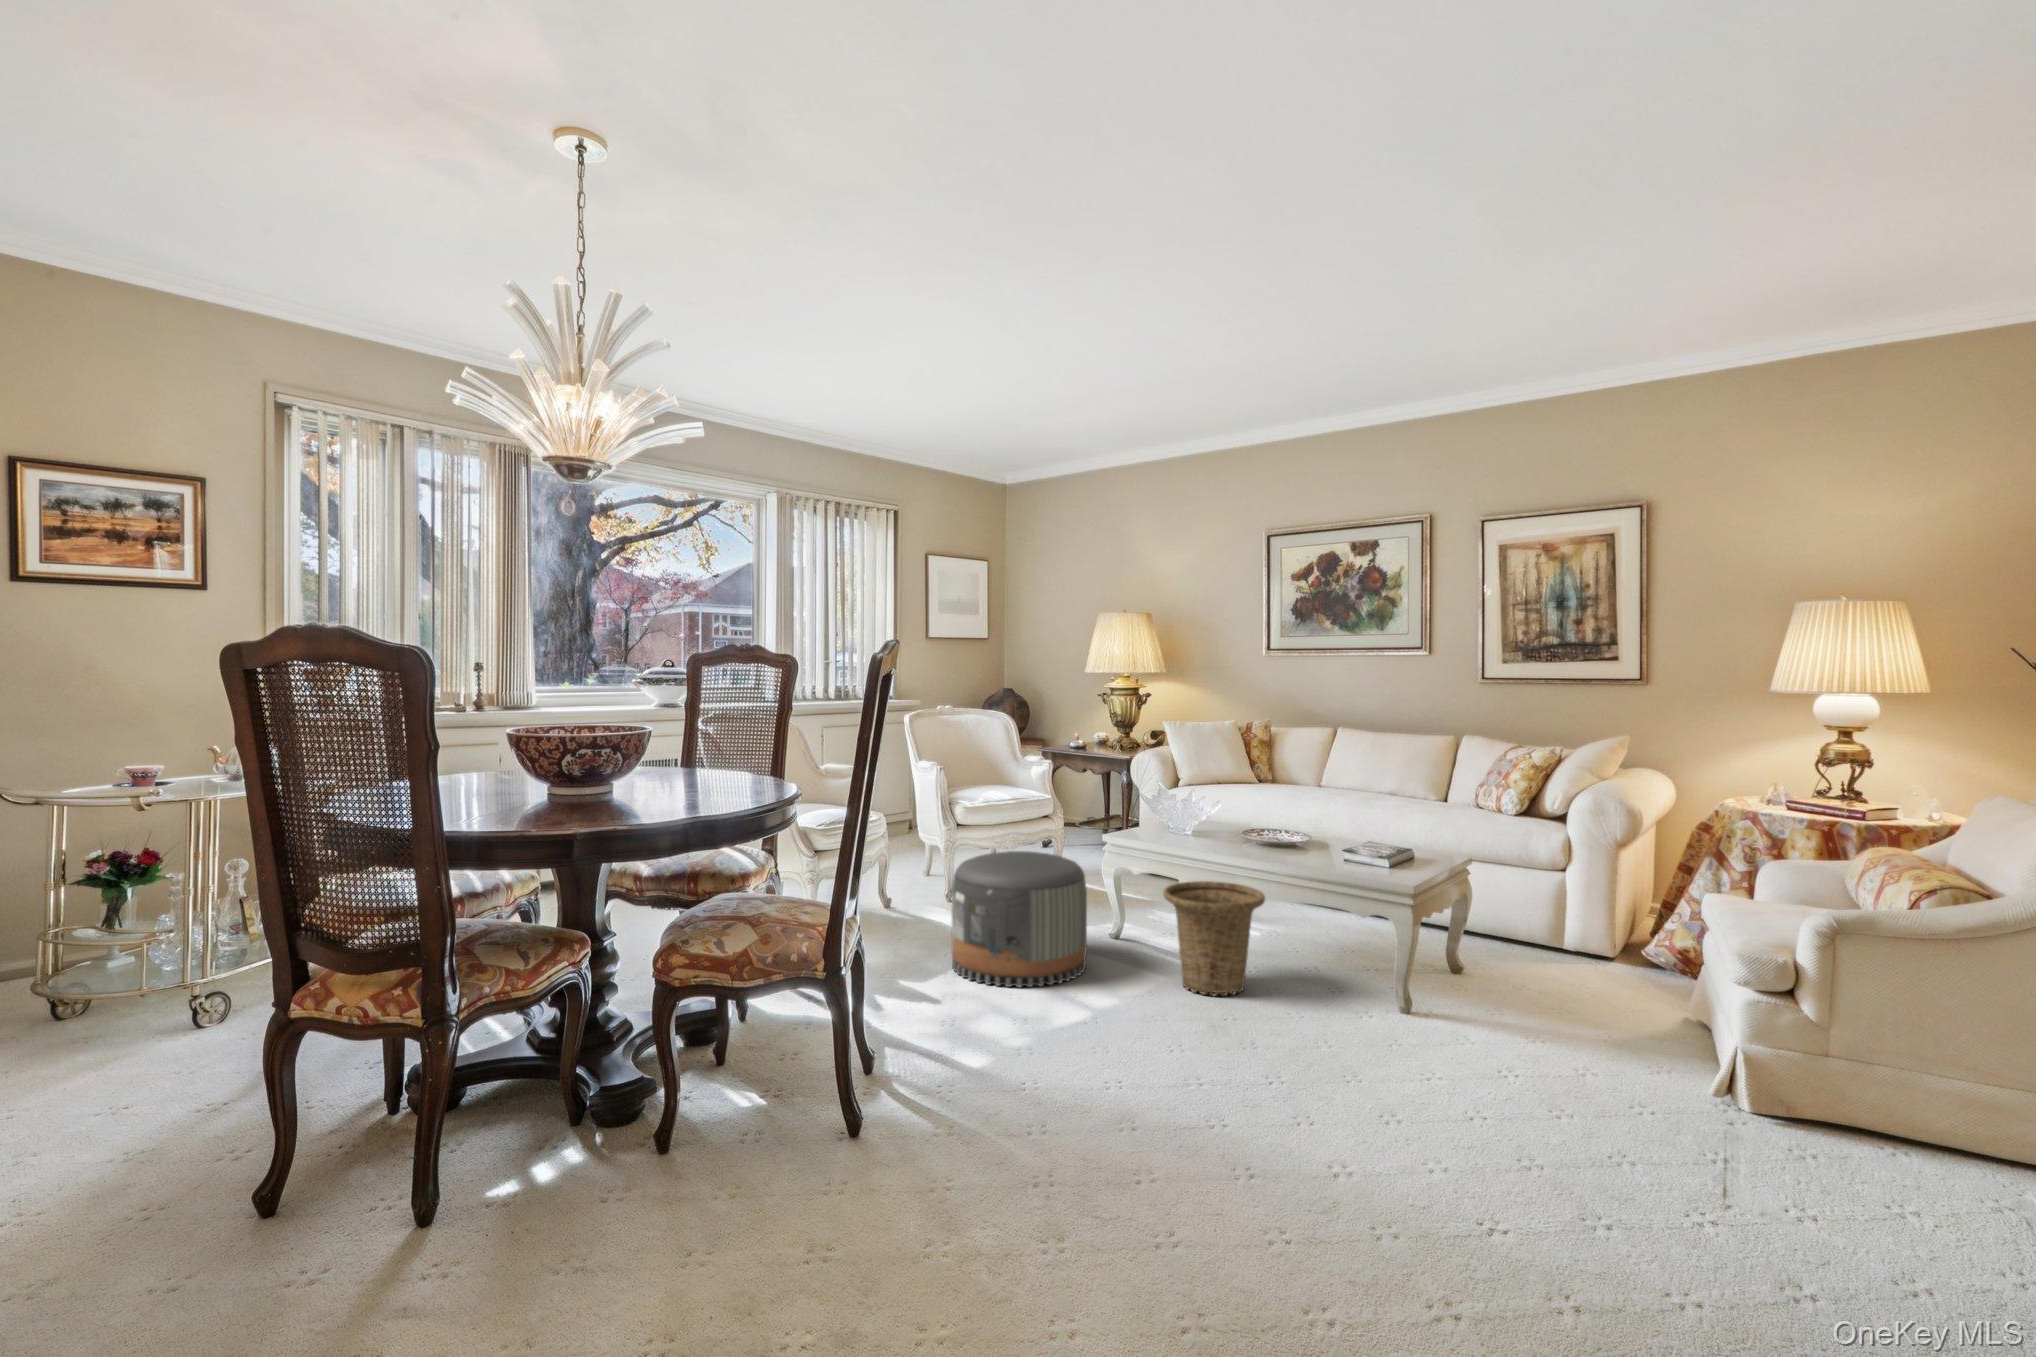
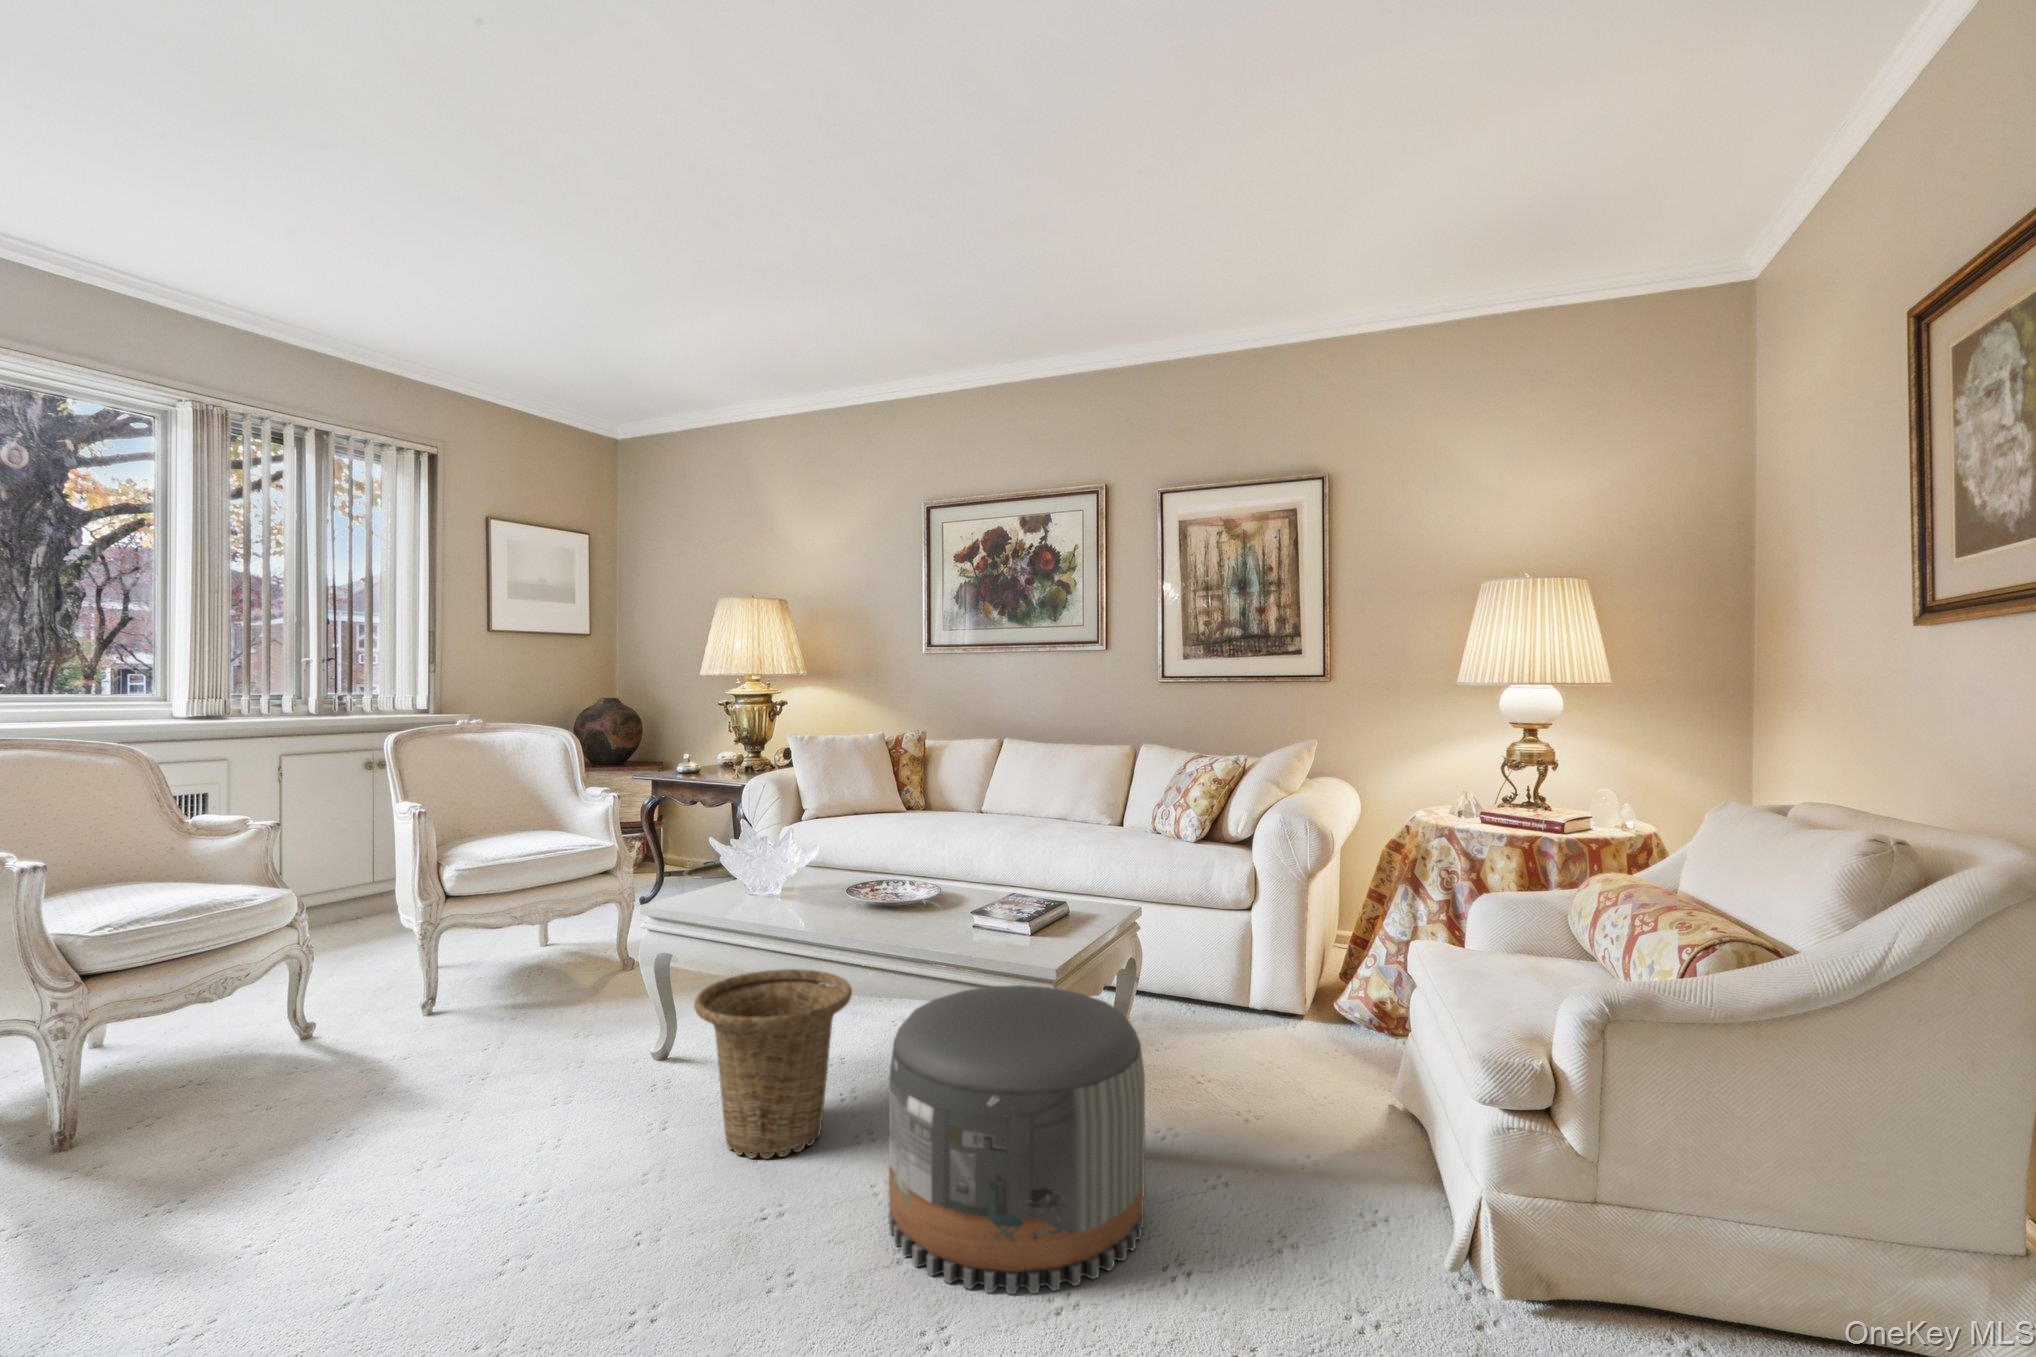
pouf: present [951,851,1087,987] -> present [889,985,1145,1294]

